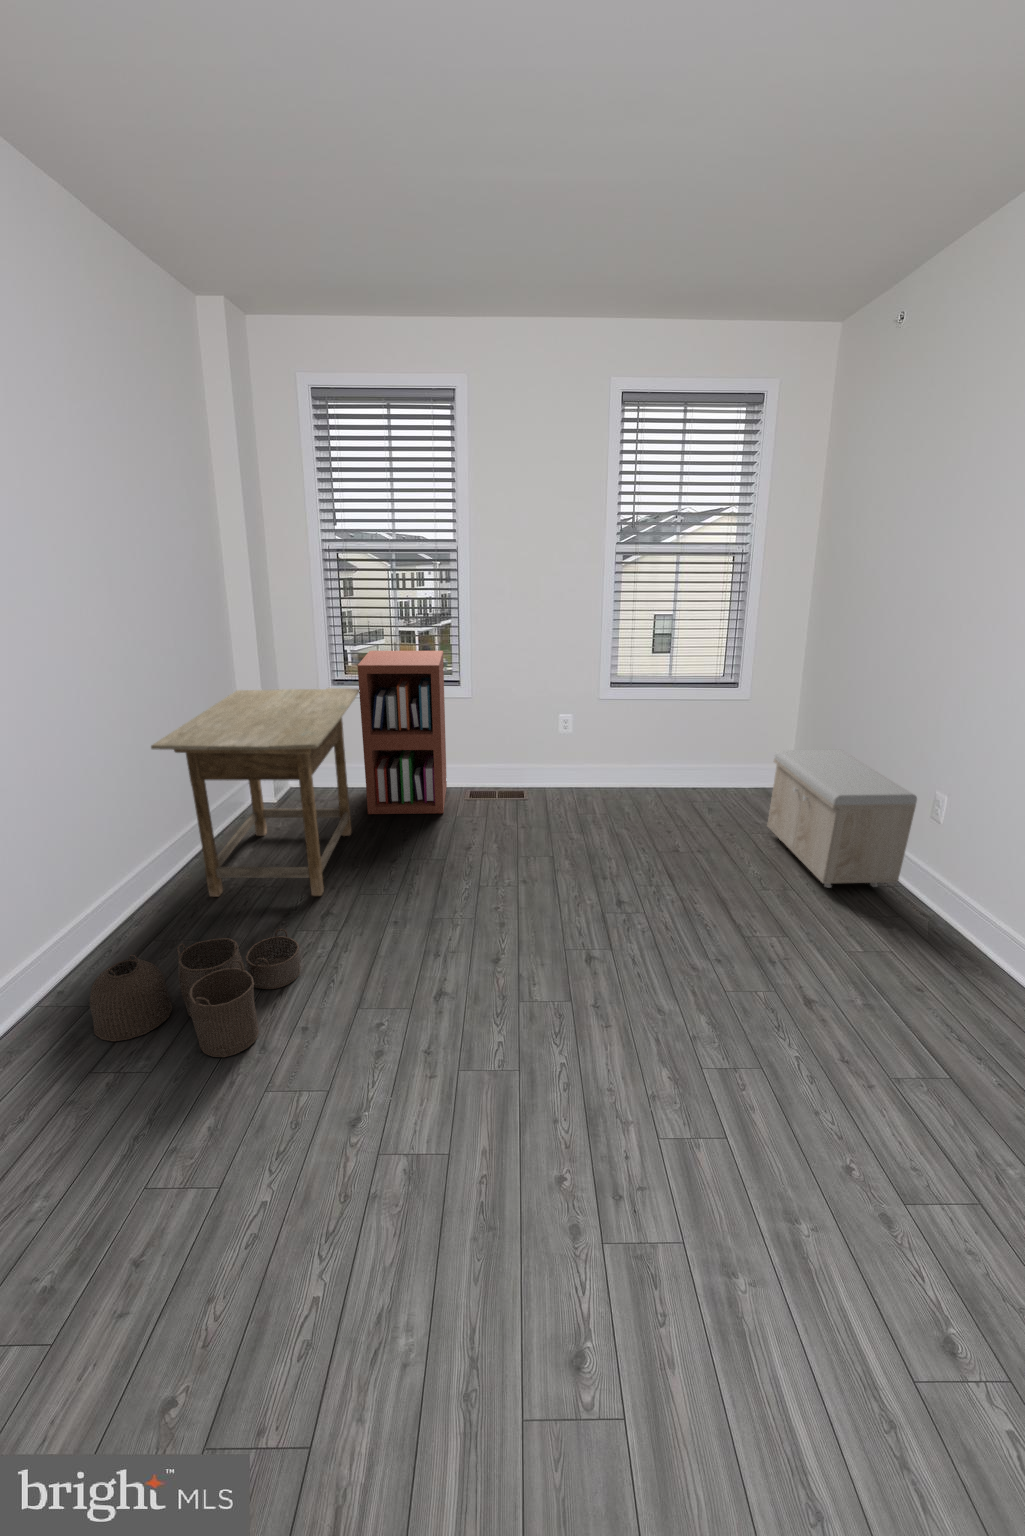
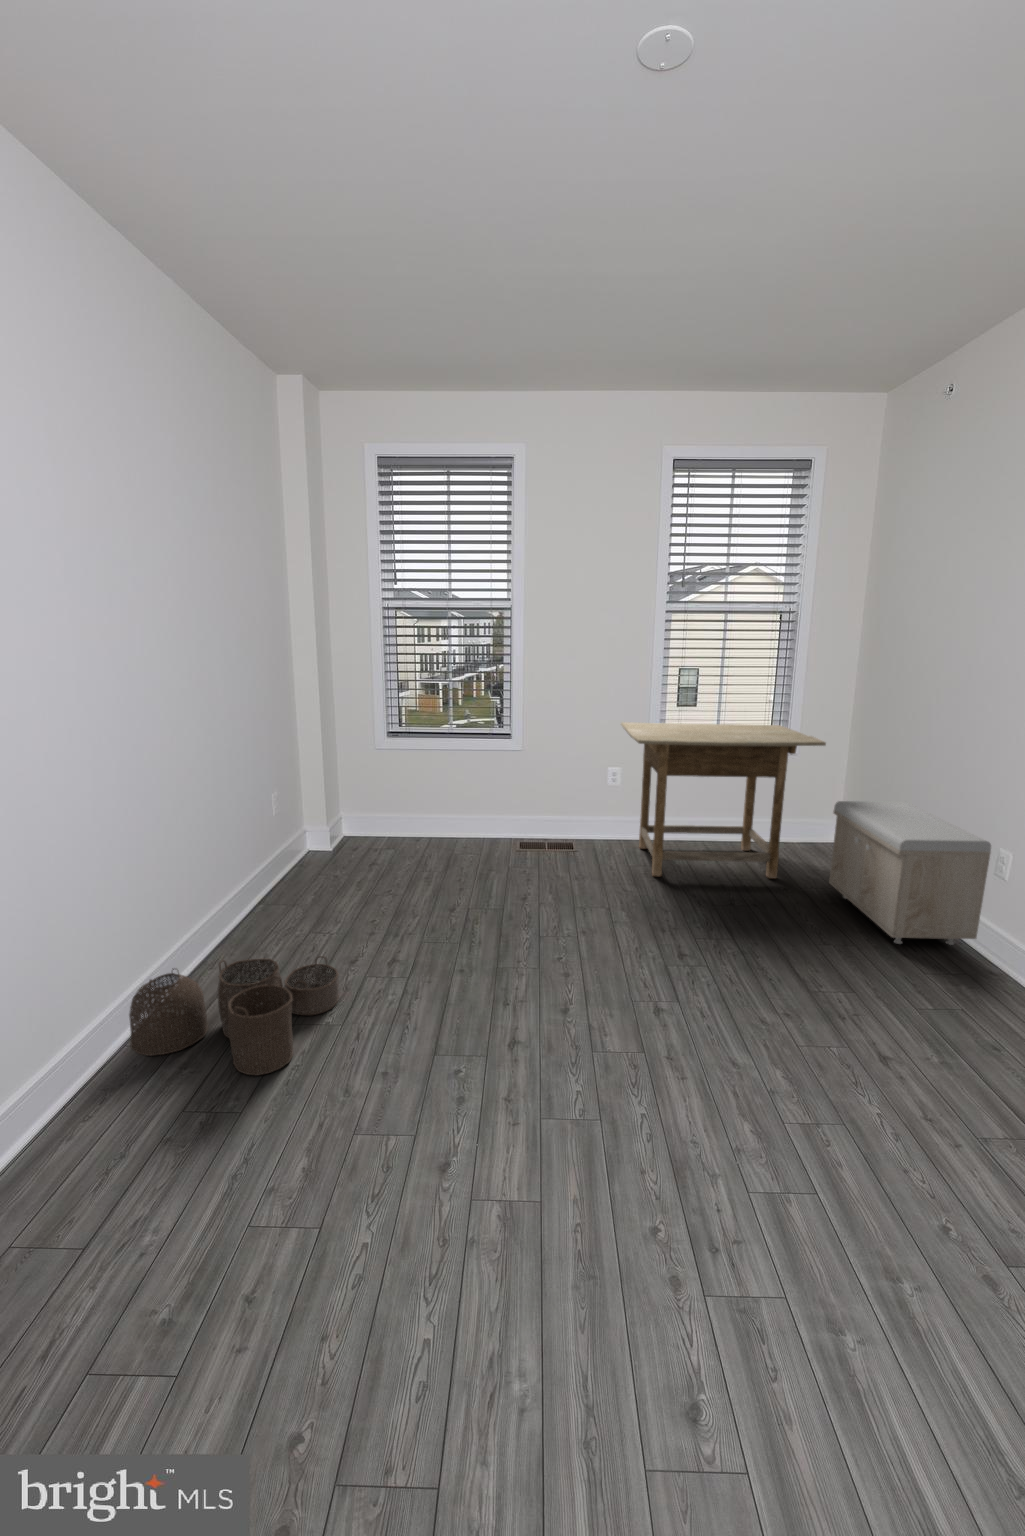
bookshelf: present [357,651,447,814] -> none [409,702,493,864]
desk: present [151,688,359,896] -> present [621,722,826,879]

